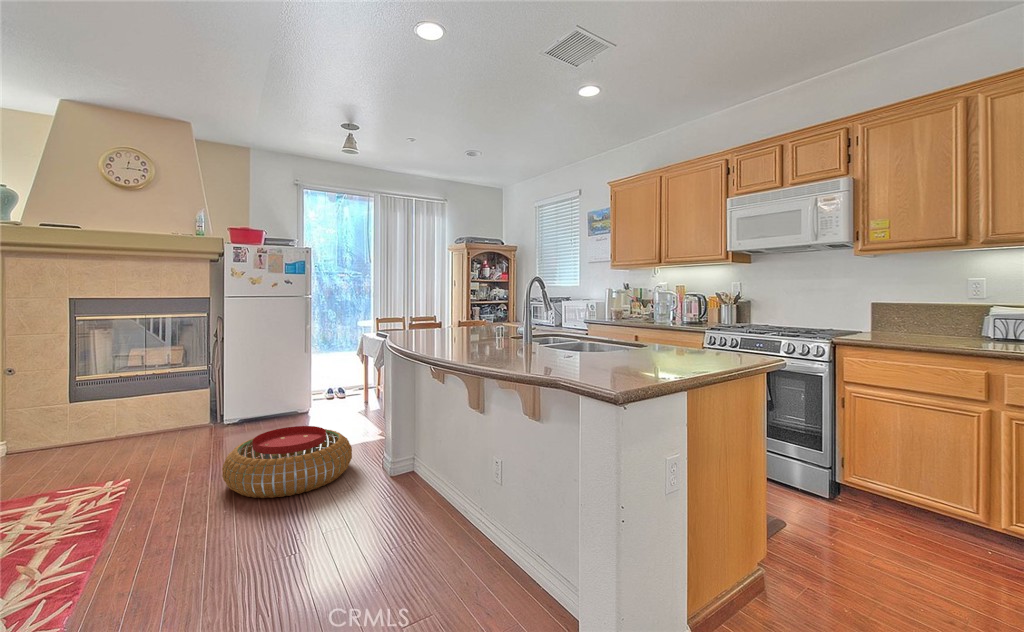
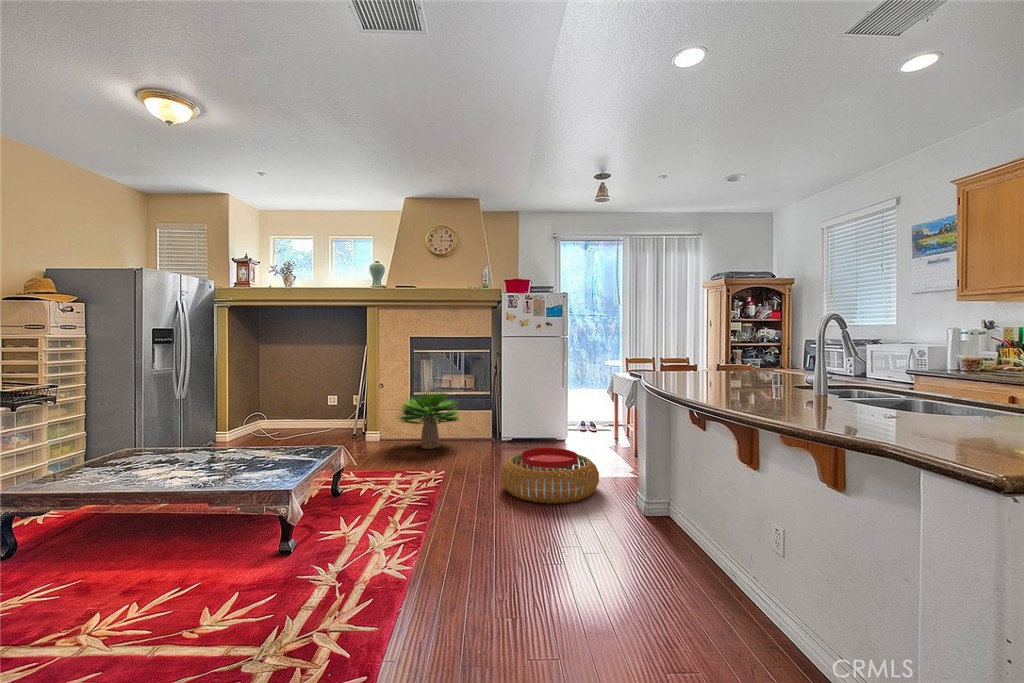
potted plant: none [42,367,169,449] -> present [399,392,460,449]

